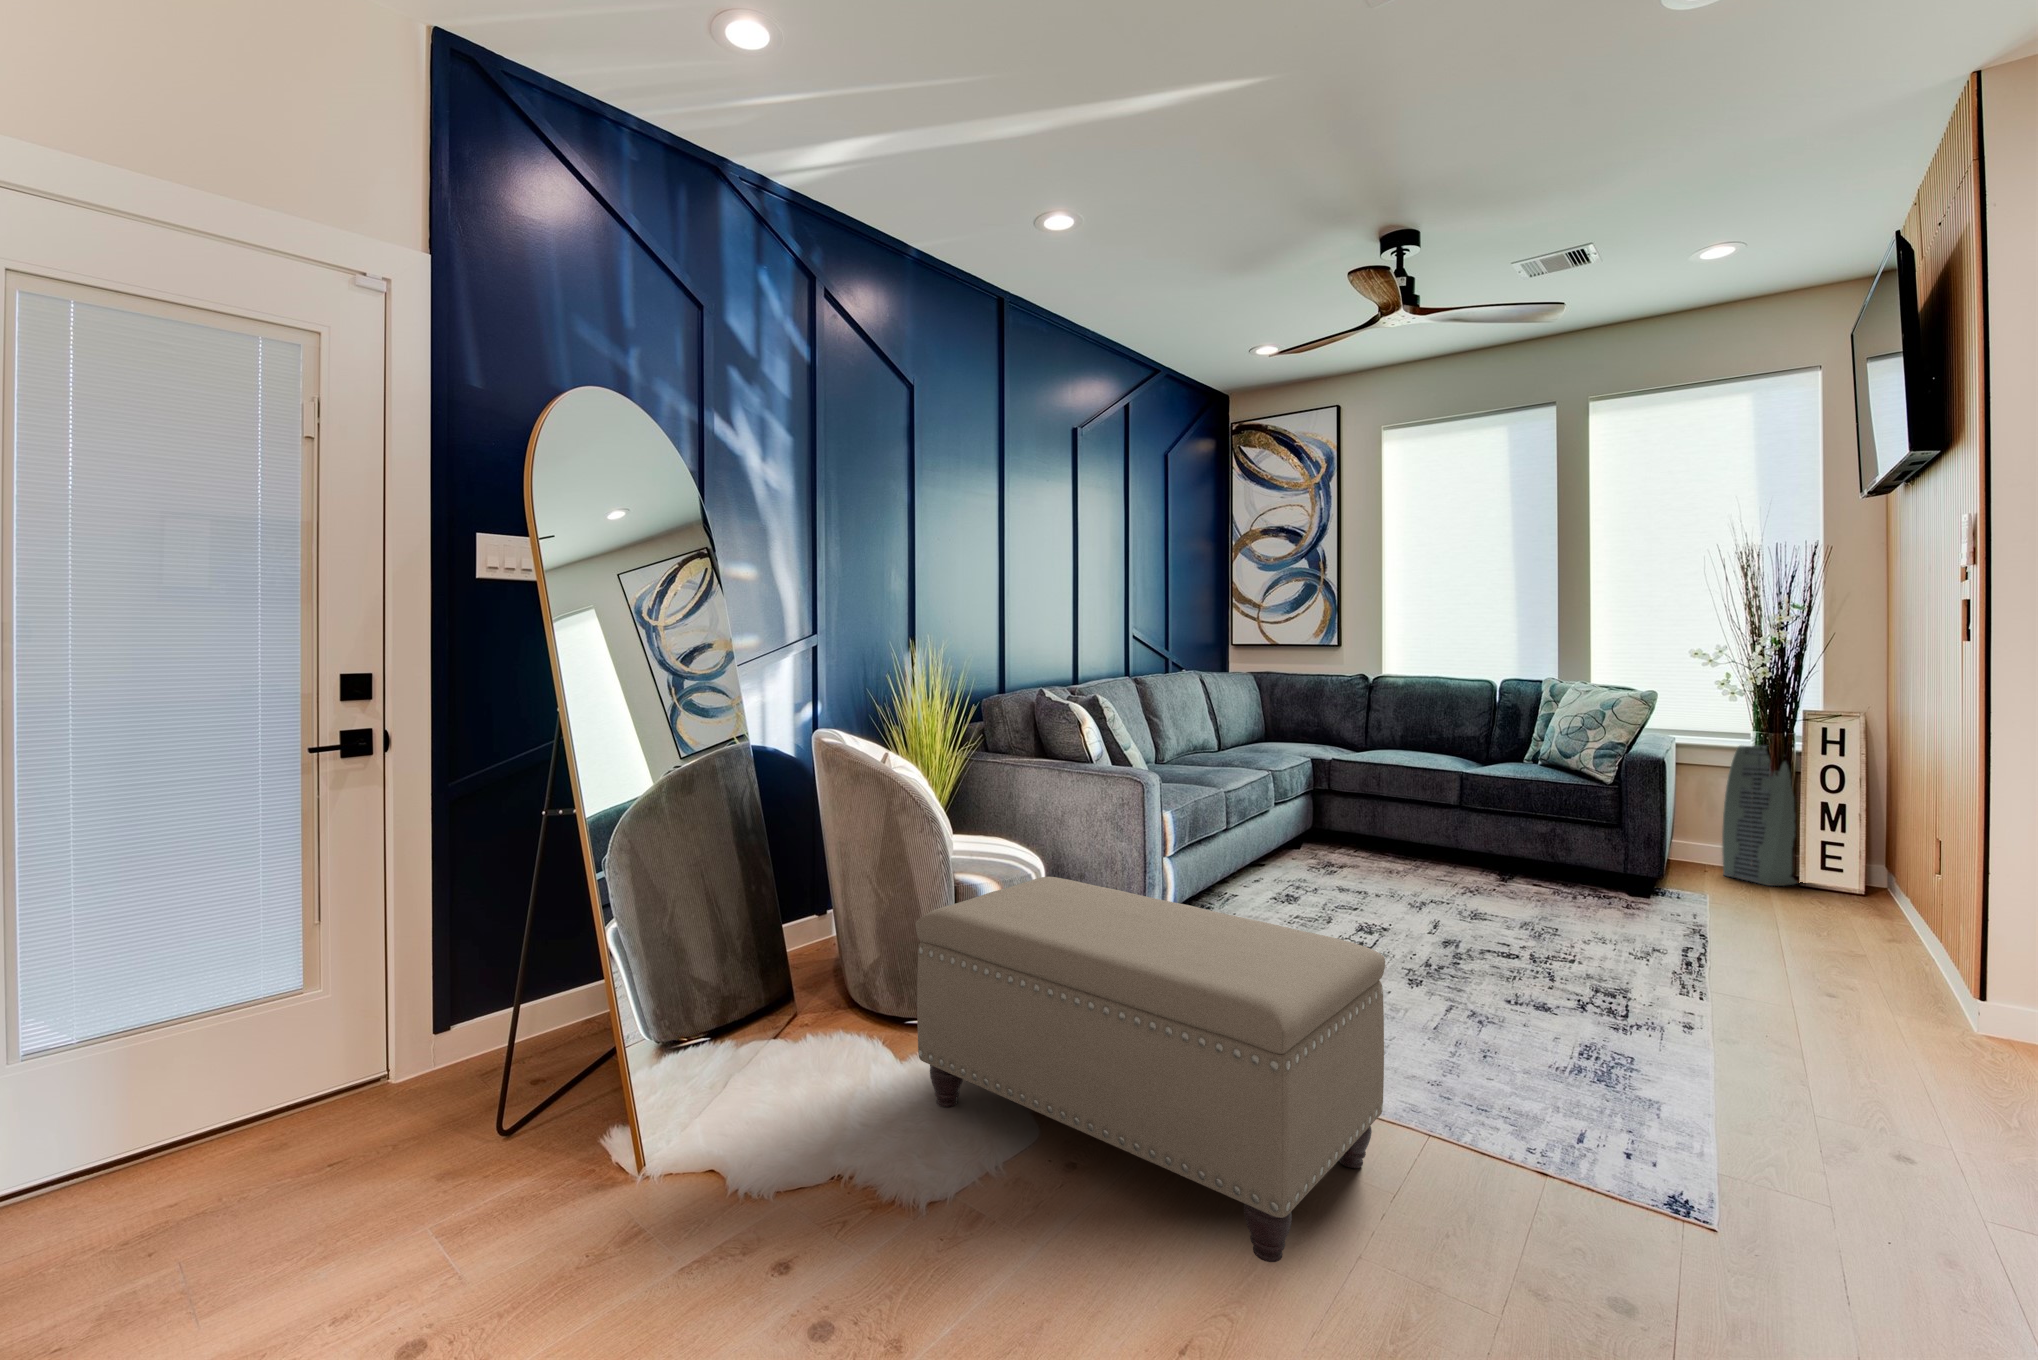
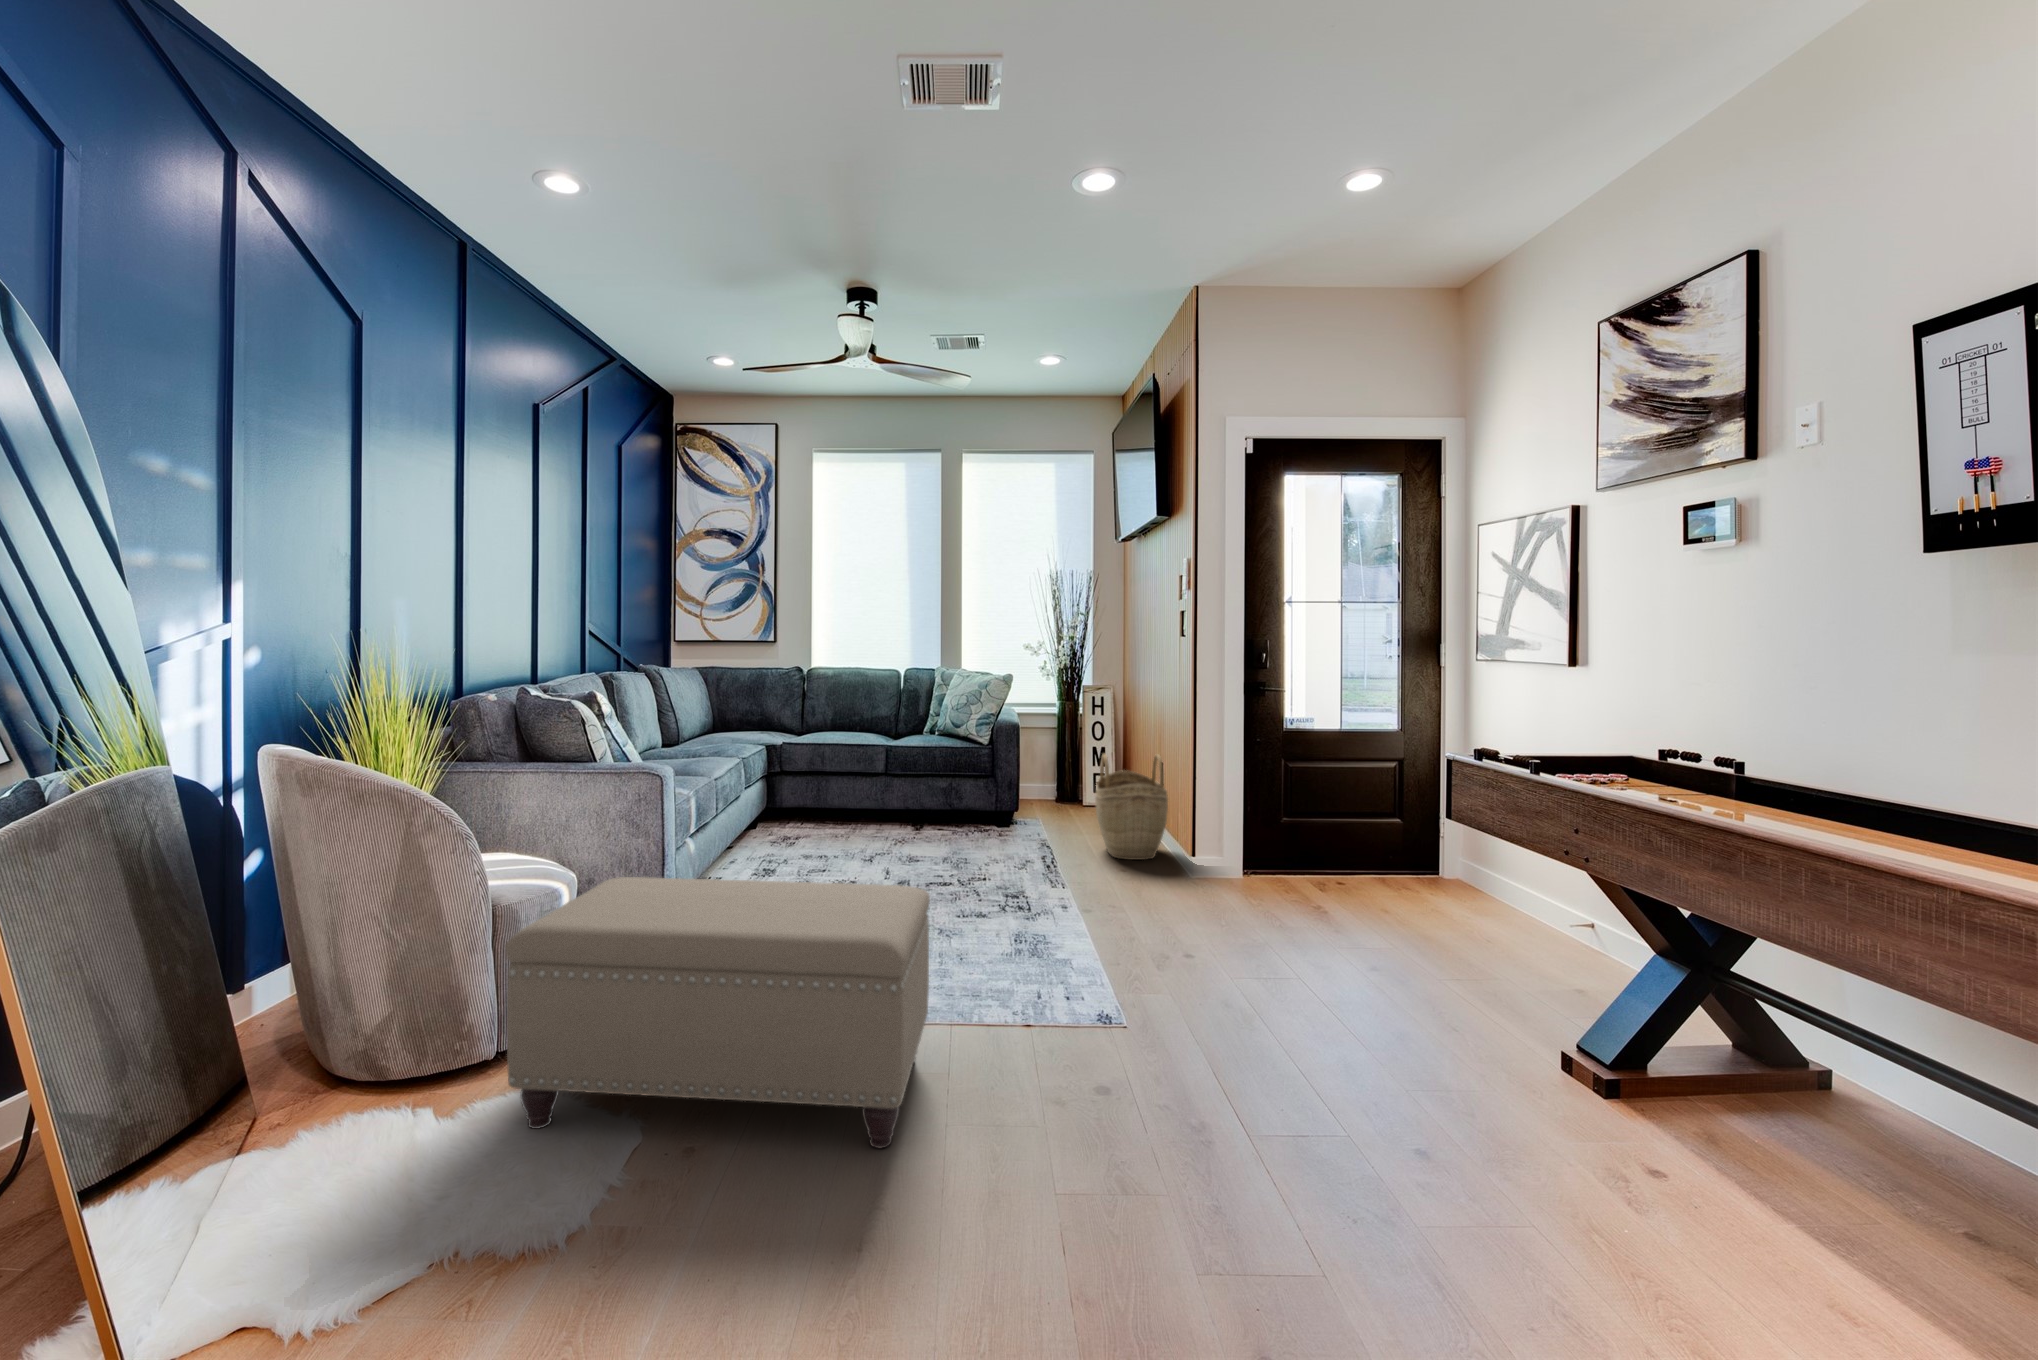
air purifier: present [1722,745,1797,886] -> none [1046,712,1086,810]
woven basket: none [1789,809,1936,979] -> present [1095,754,1168,860]

